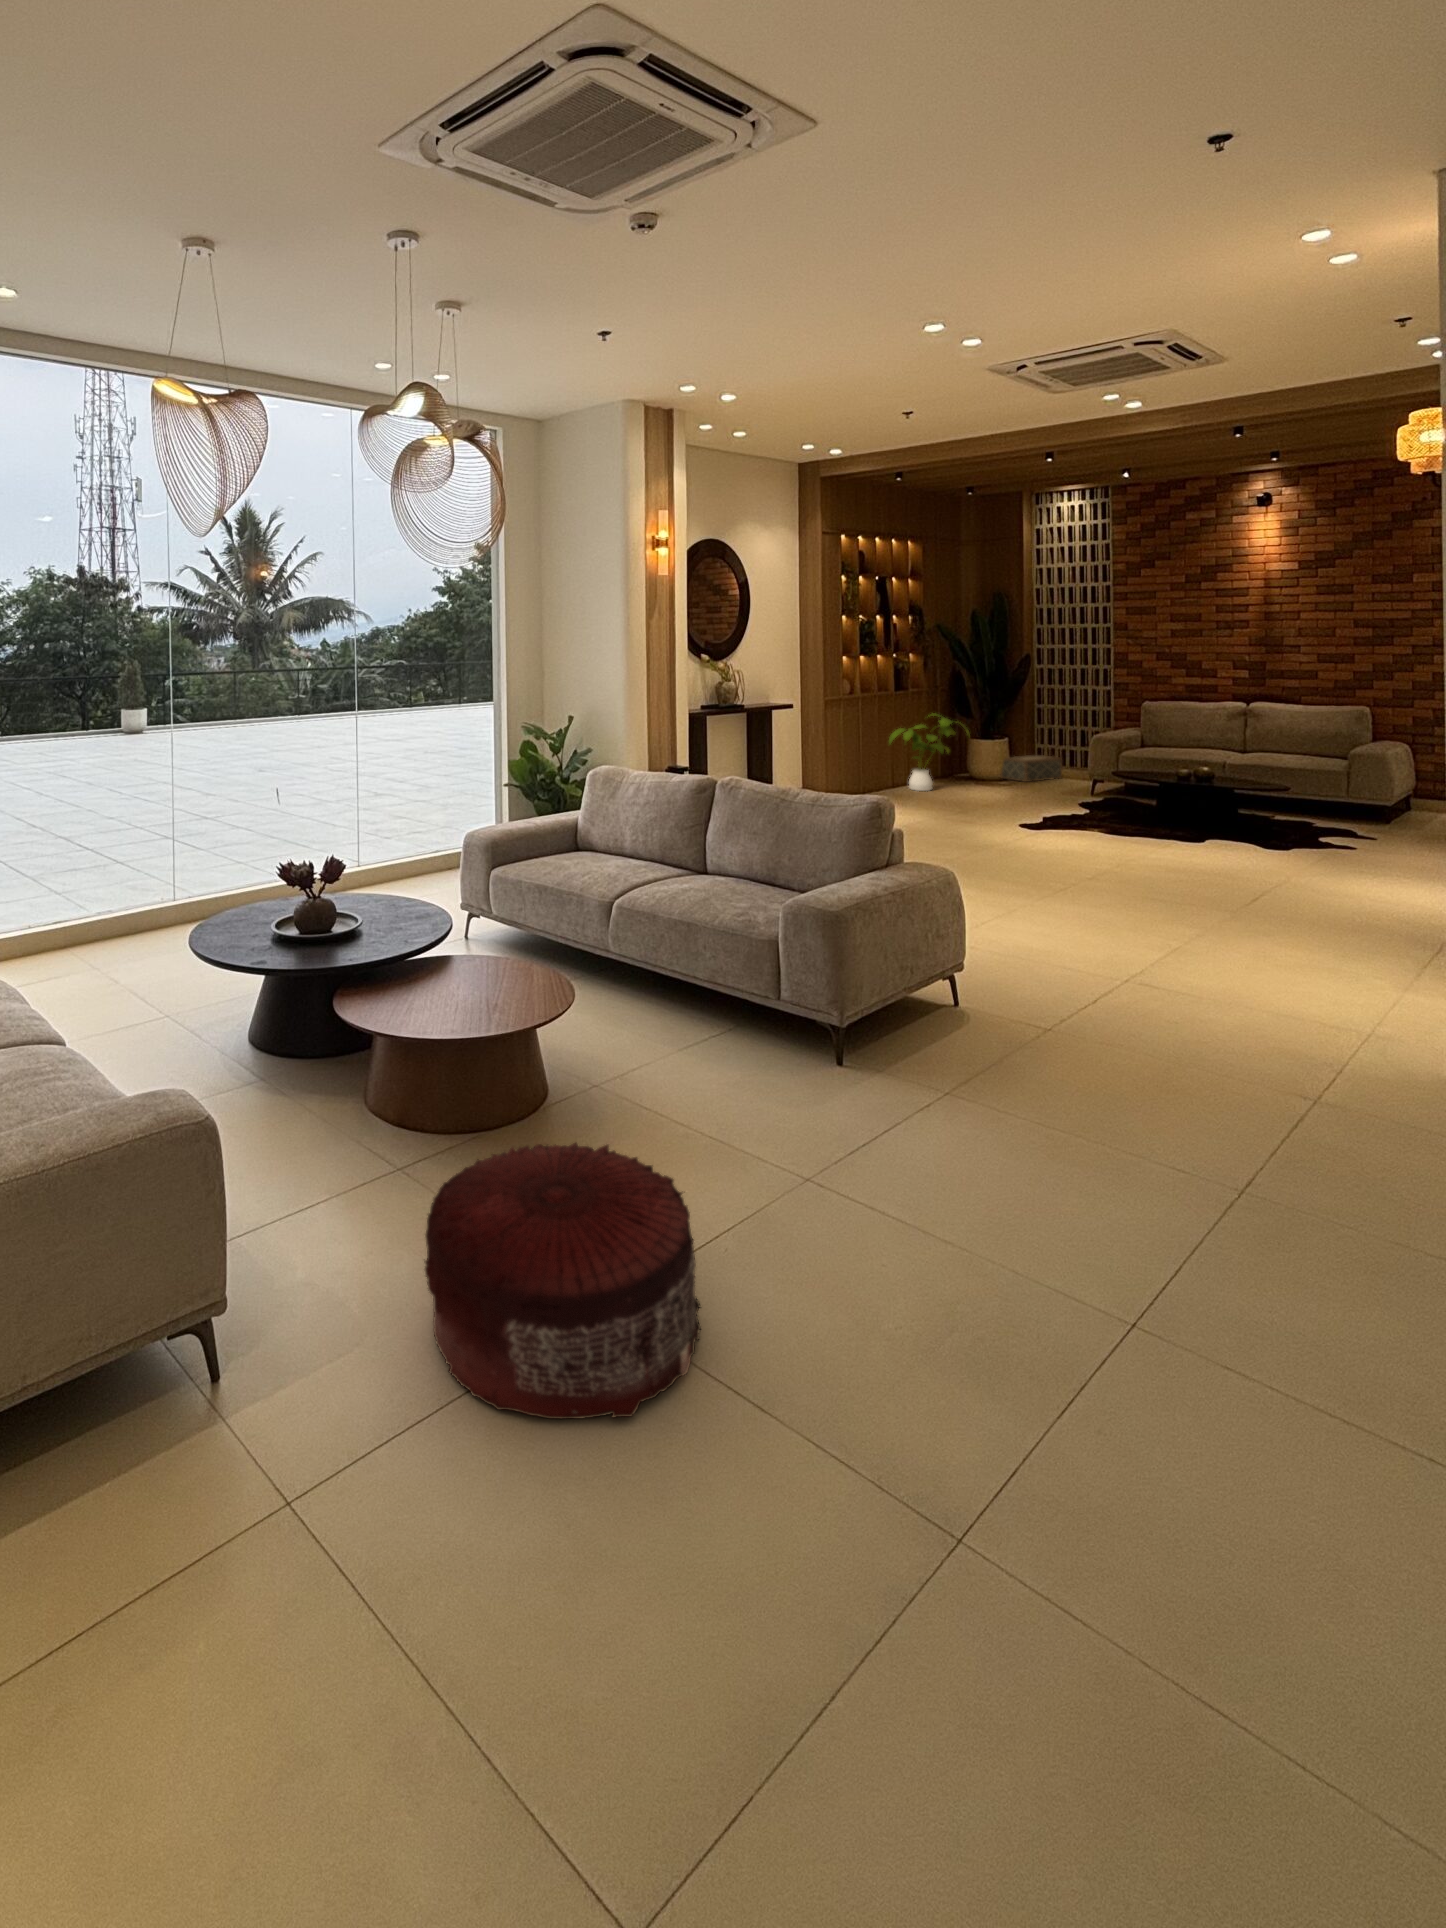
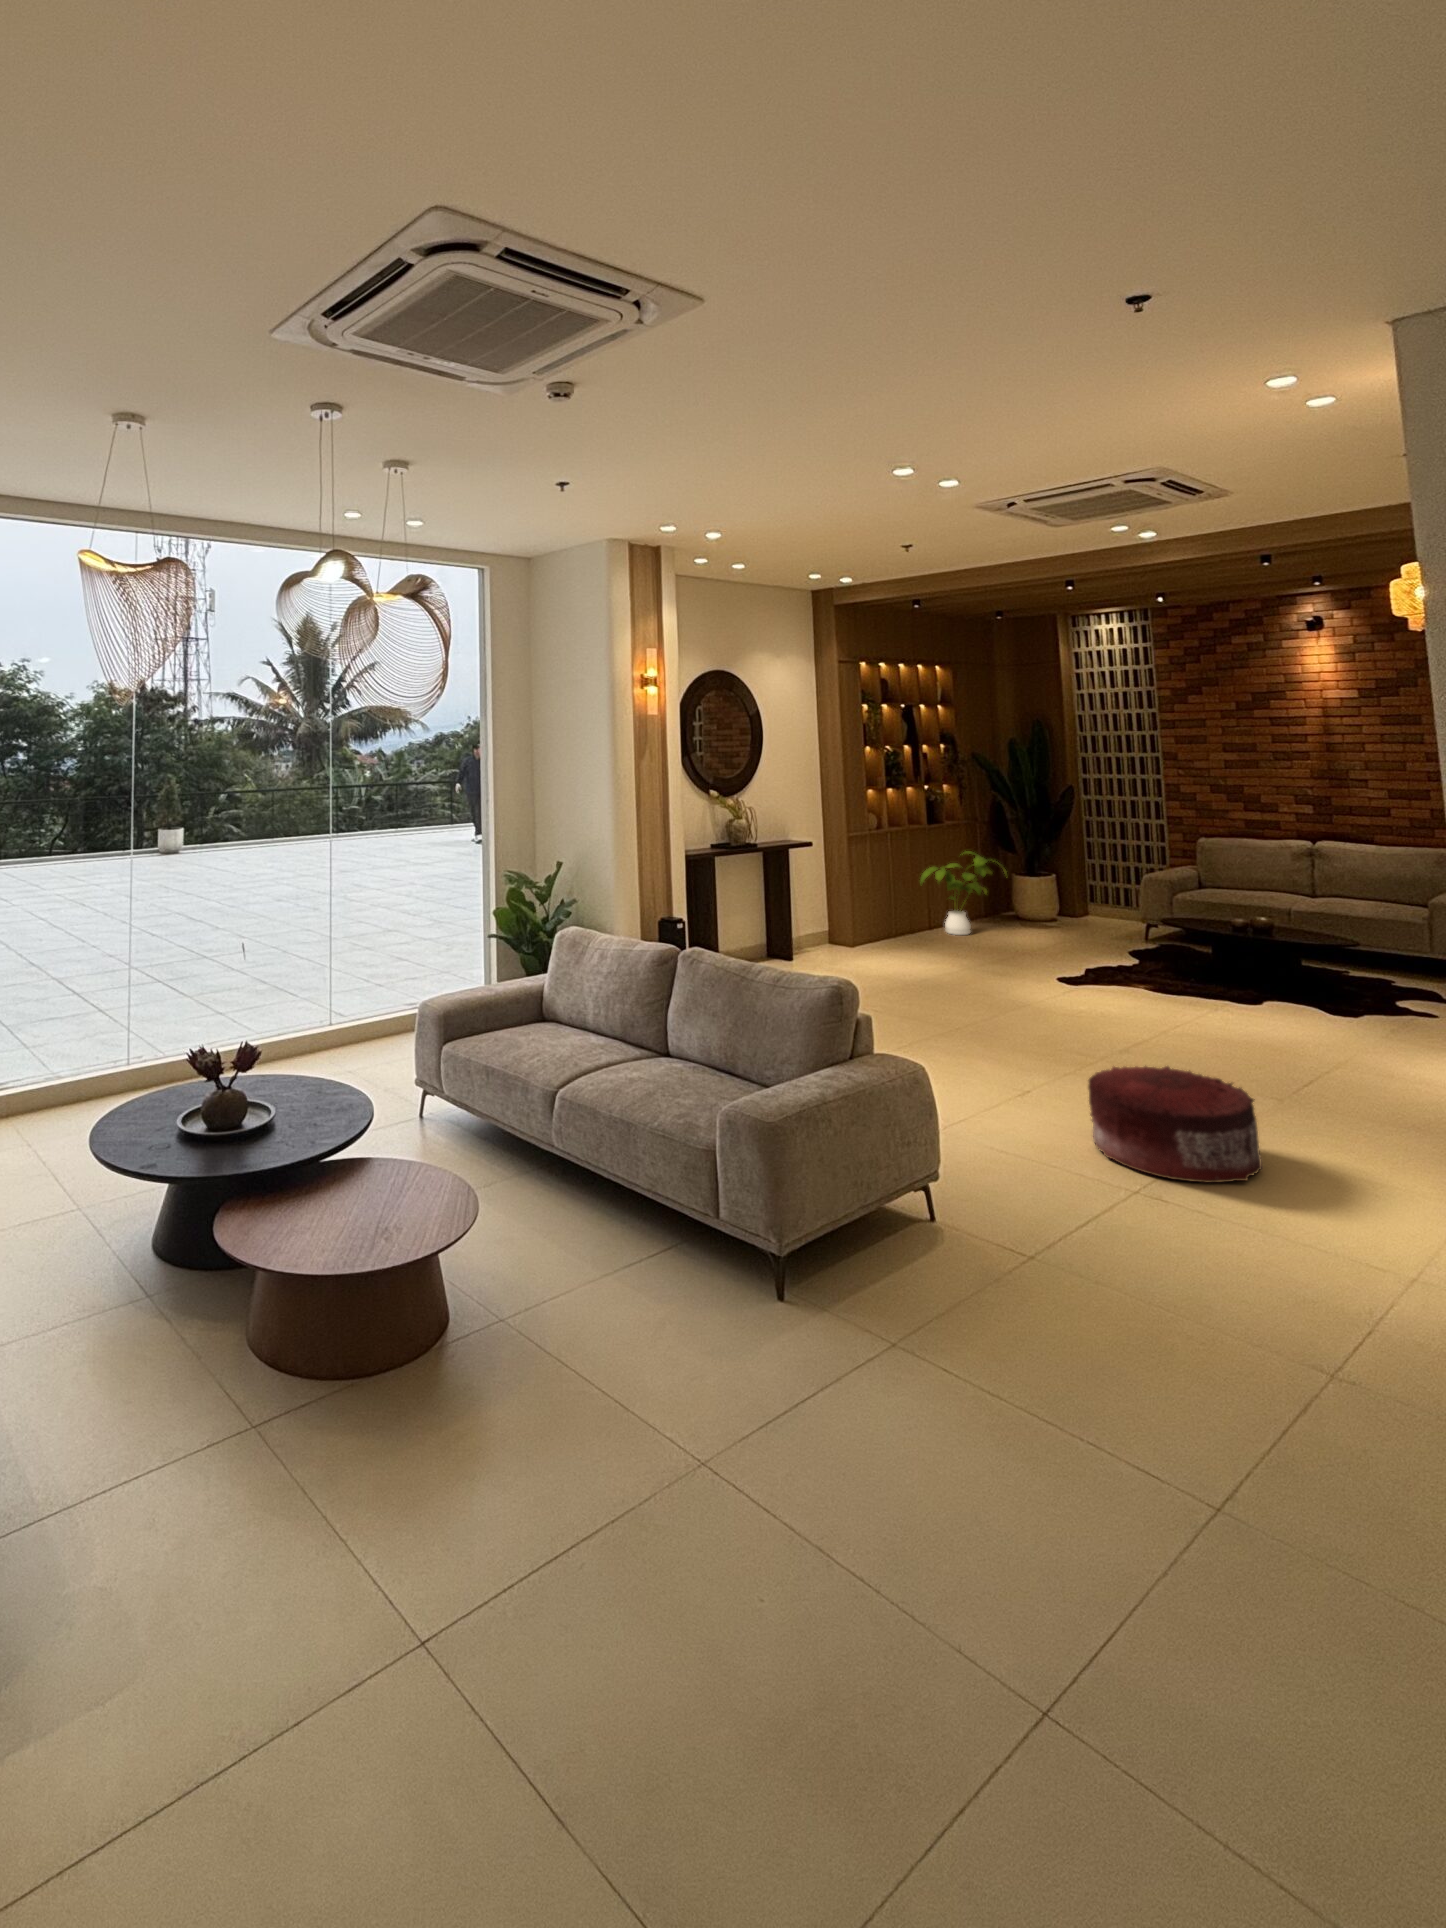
woven basket: present [1000,755,1062,782] -> none [1047,893,1117,925]
pouf: present [425,1143,701,1419] -> present [1088,1066,1262,1183]

